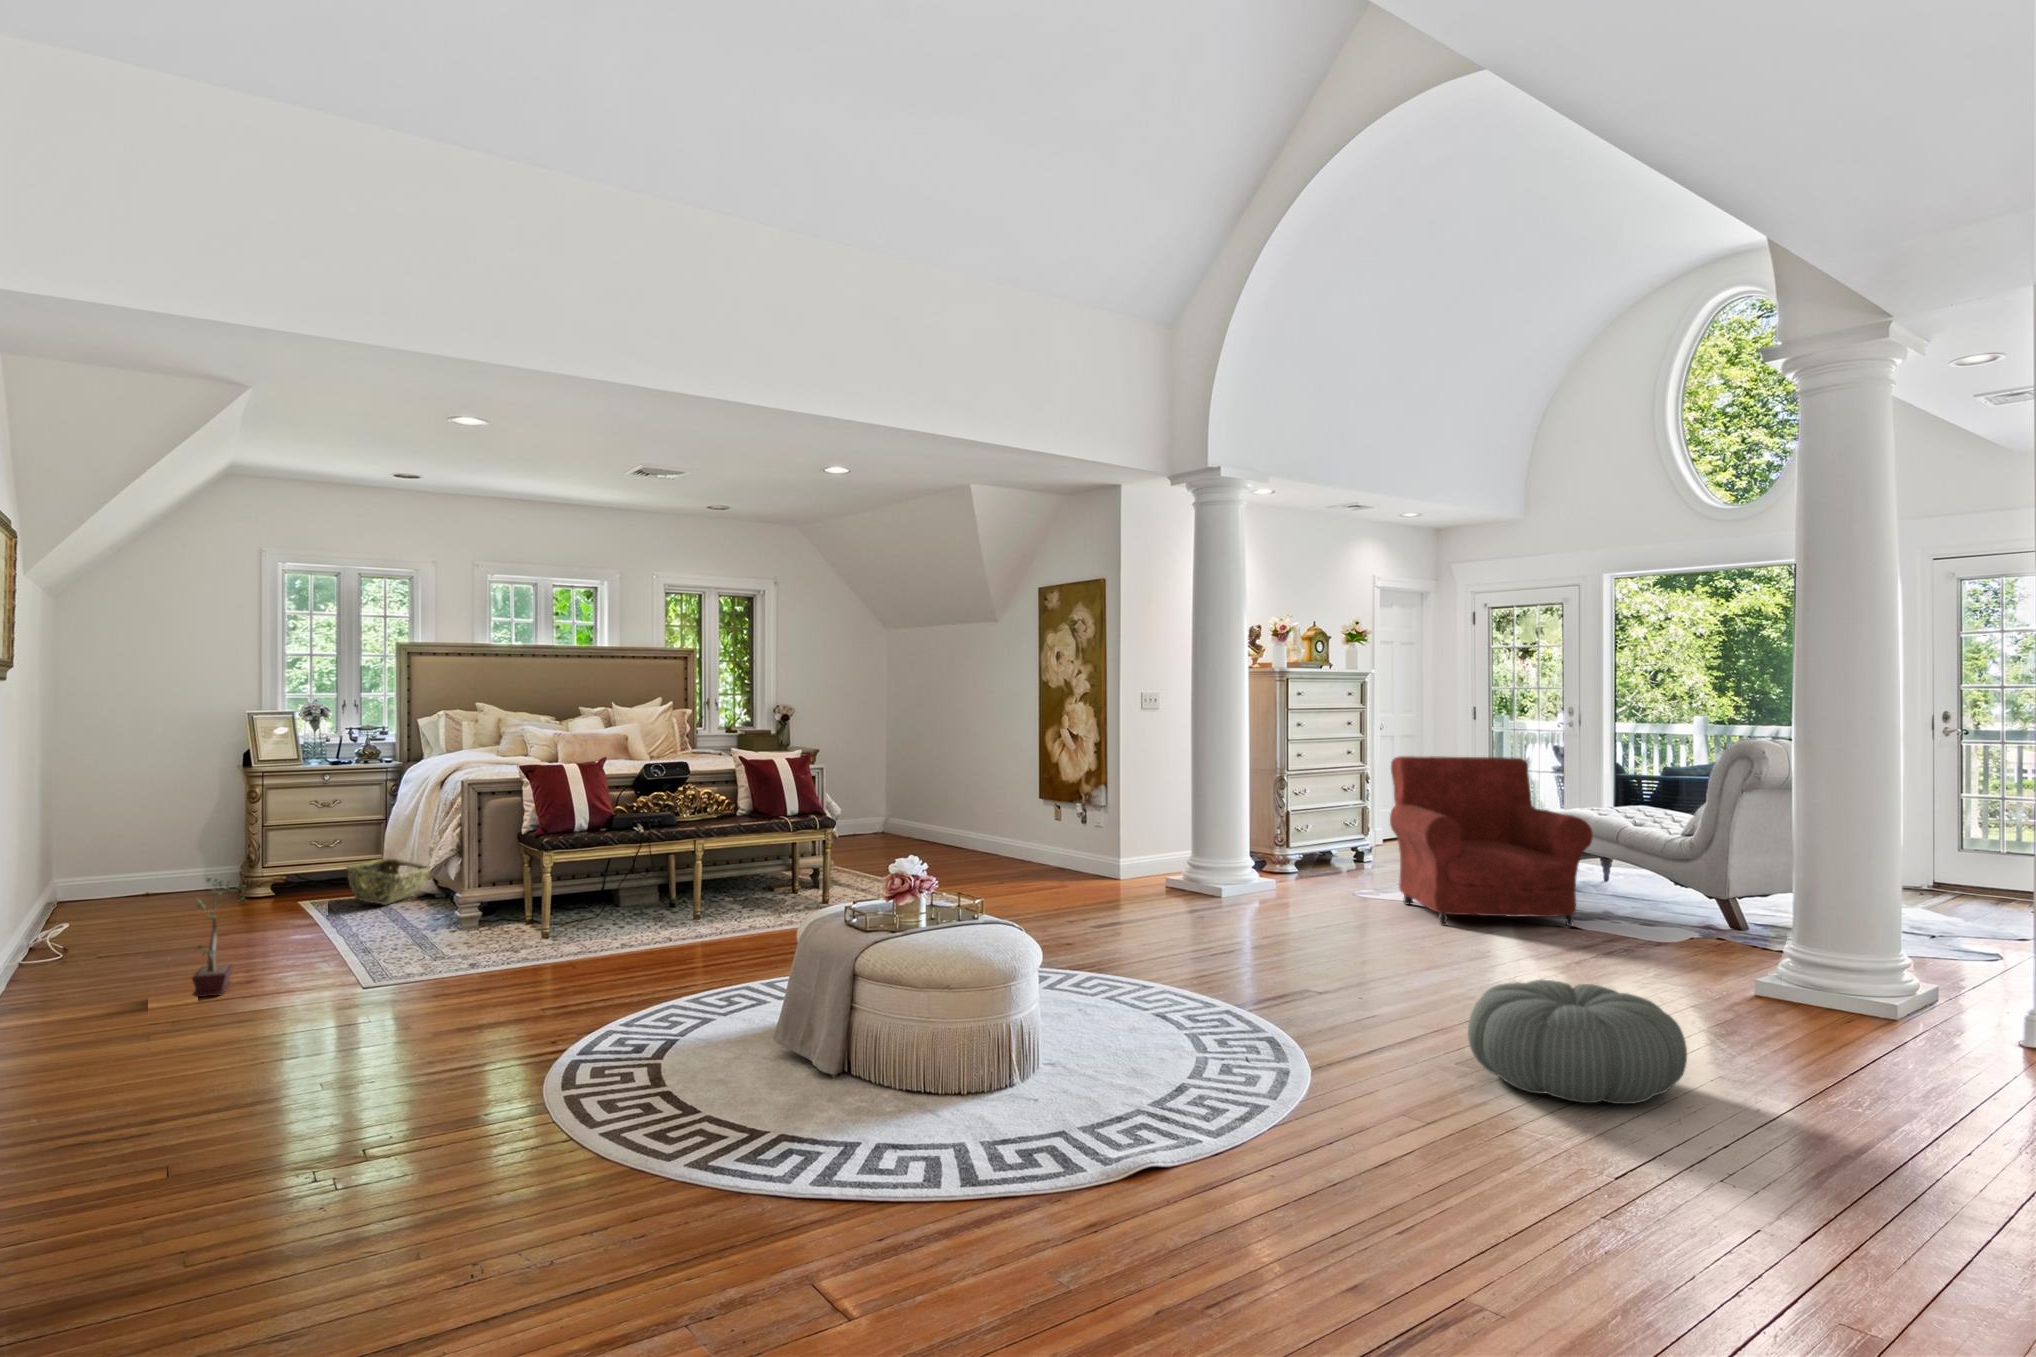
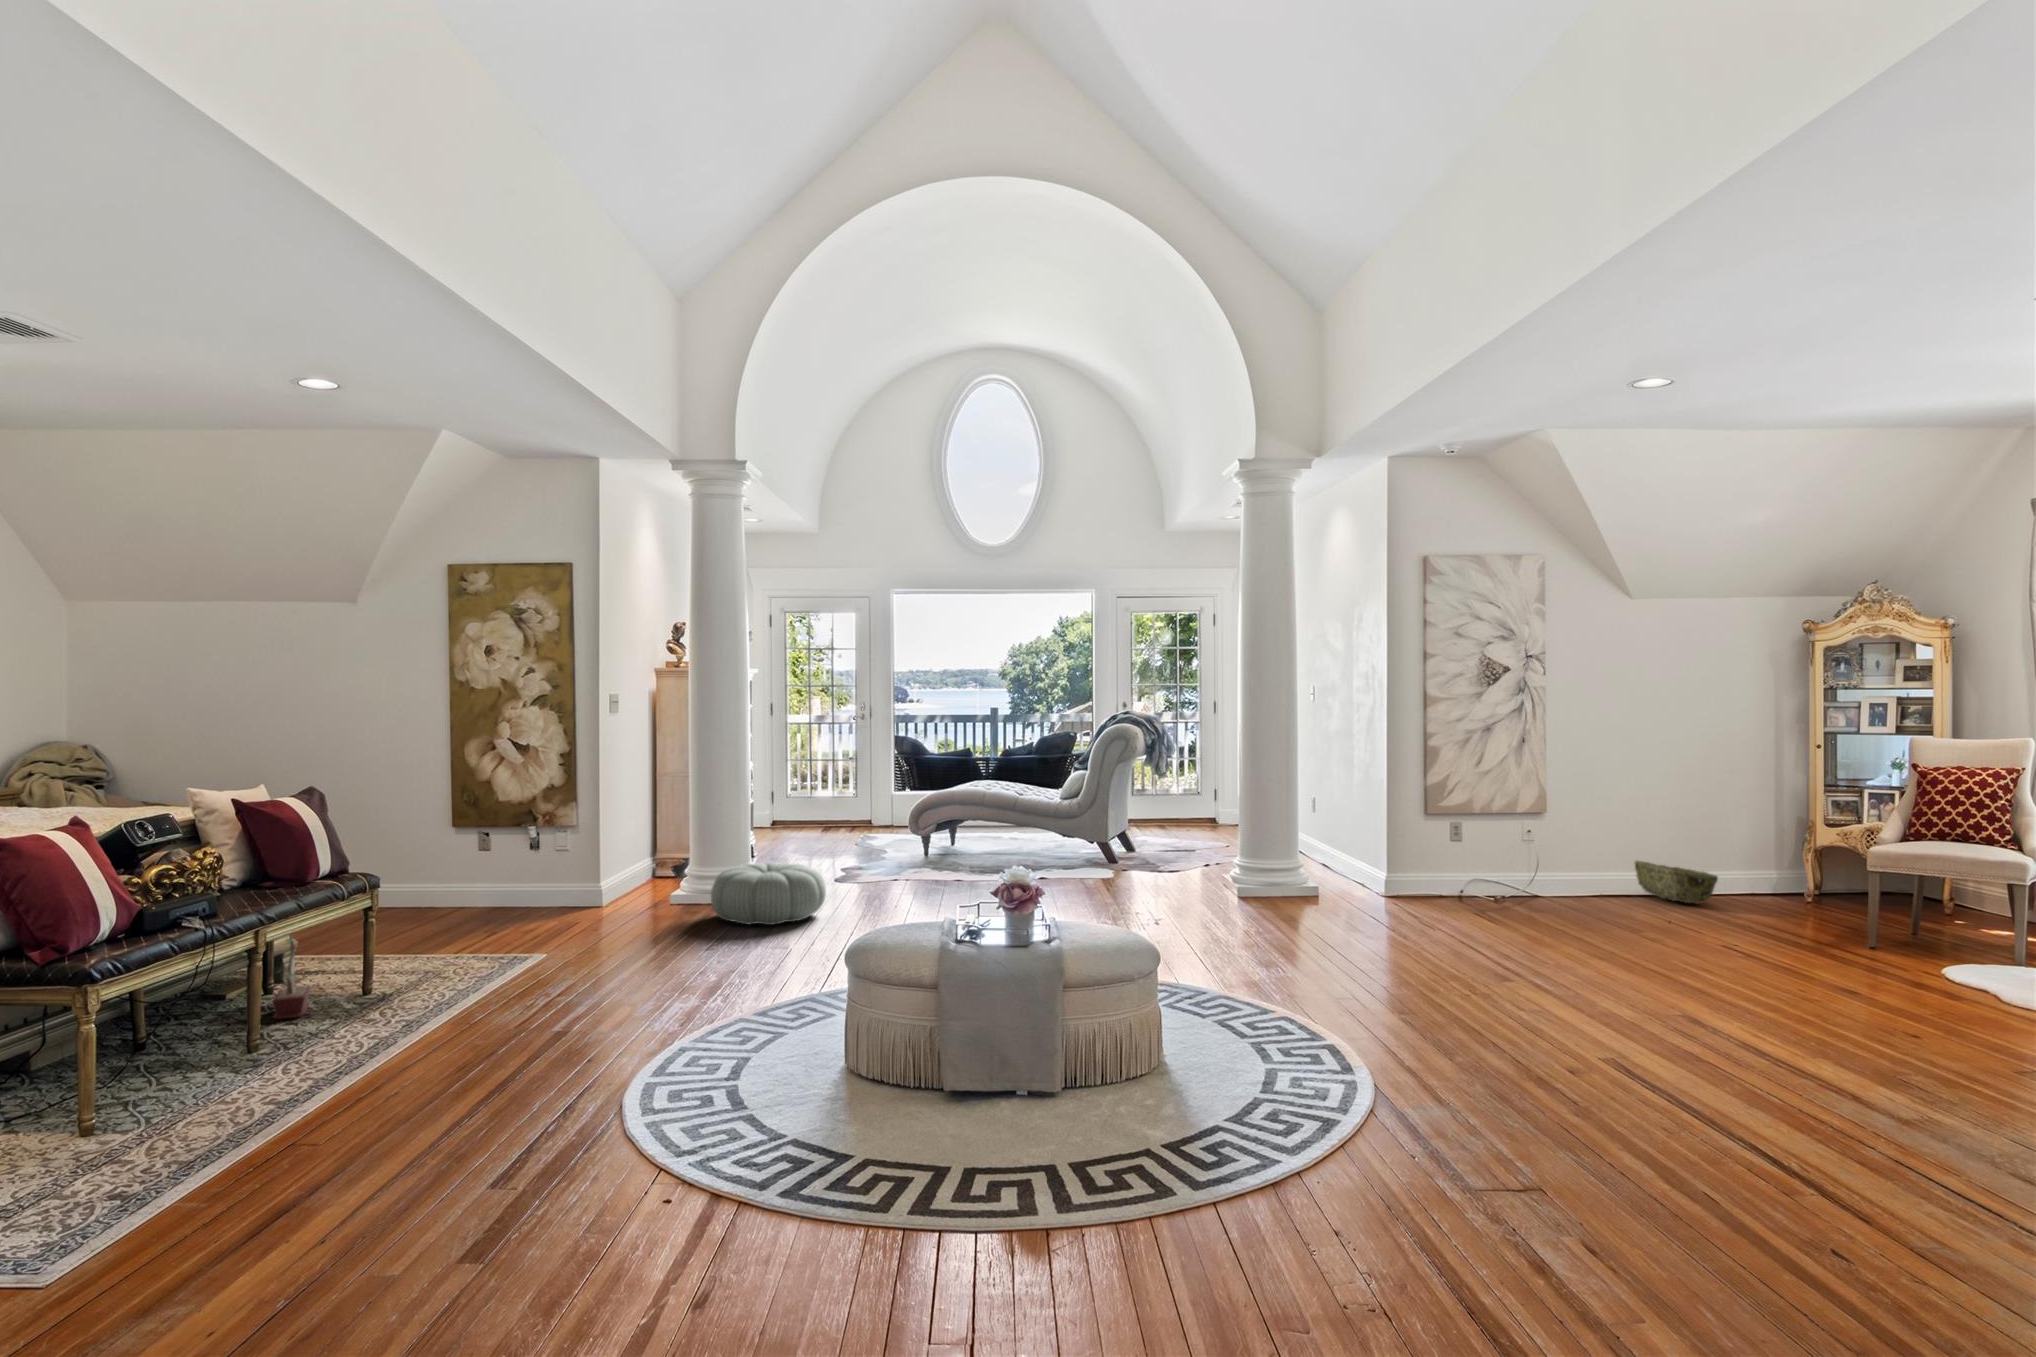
armchair: present [1390,756,1593,926] -> none [1419,757,1621,923]
woven basket: present [346,858,430,905] -> present [1635,861,1718,904]
pouf: present [1468,980,1687,1104] -> present [711,862,826,925]

